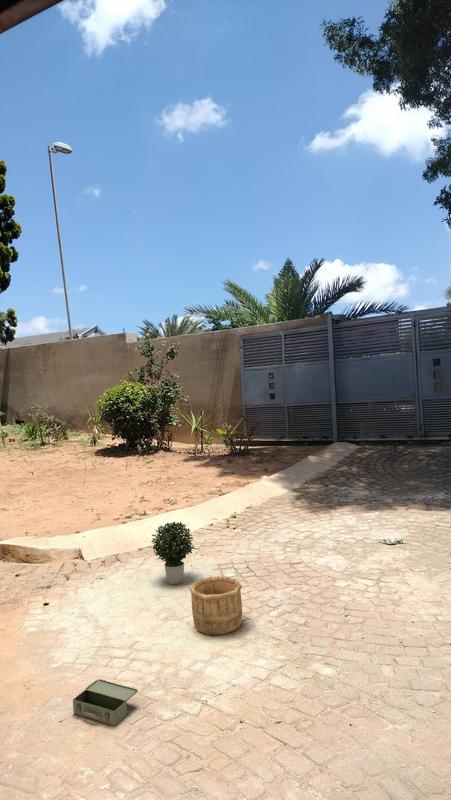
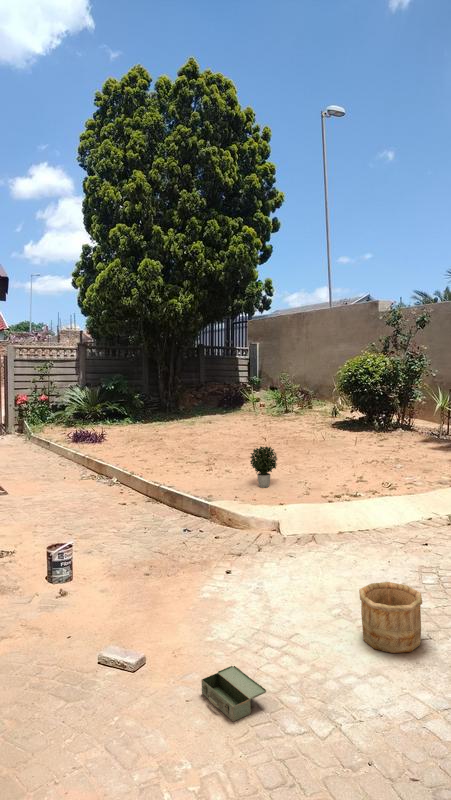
potted plant: present [151,522,195,585] -> present [250,446,277,488]

